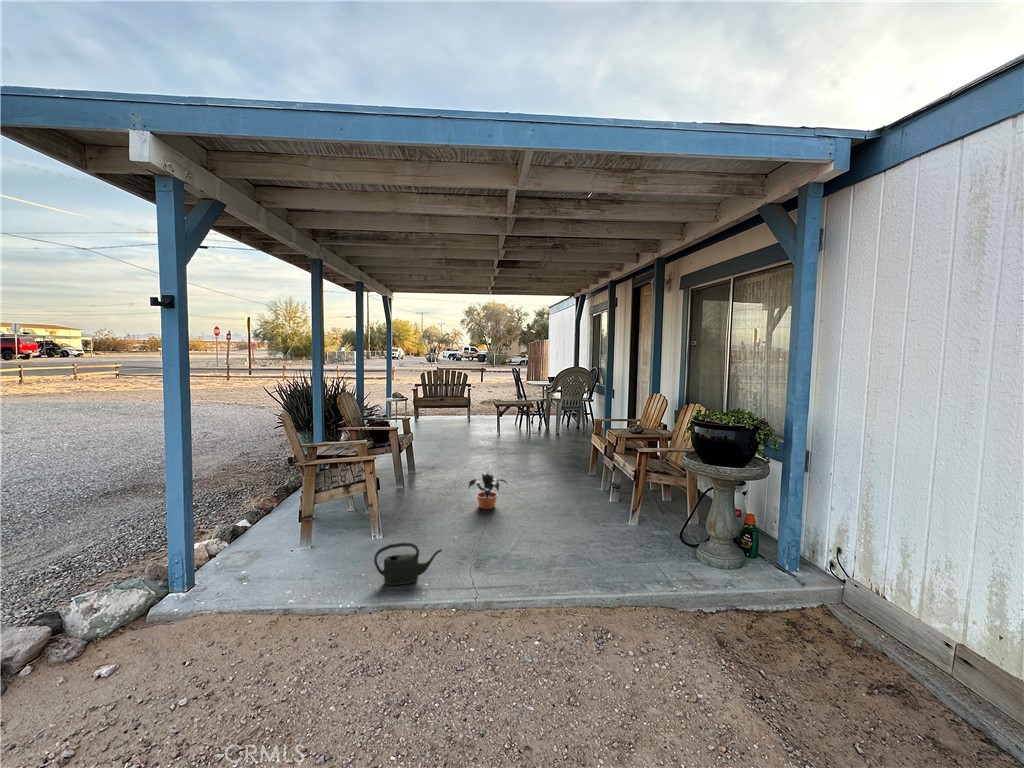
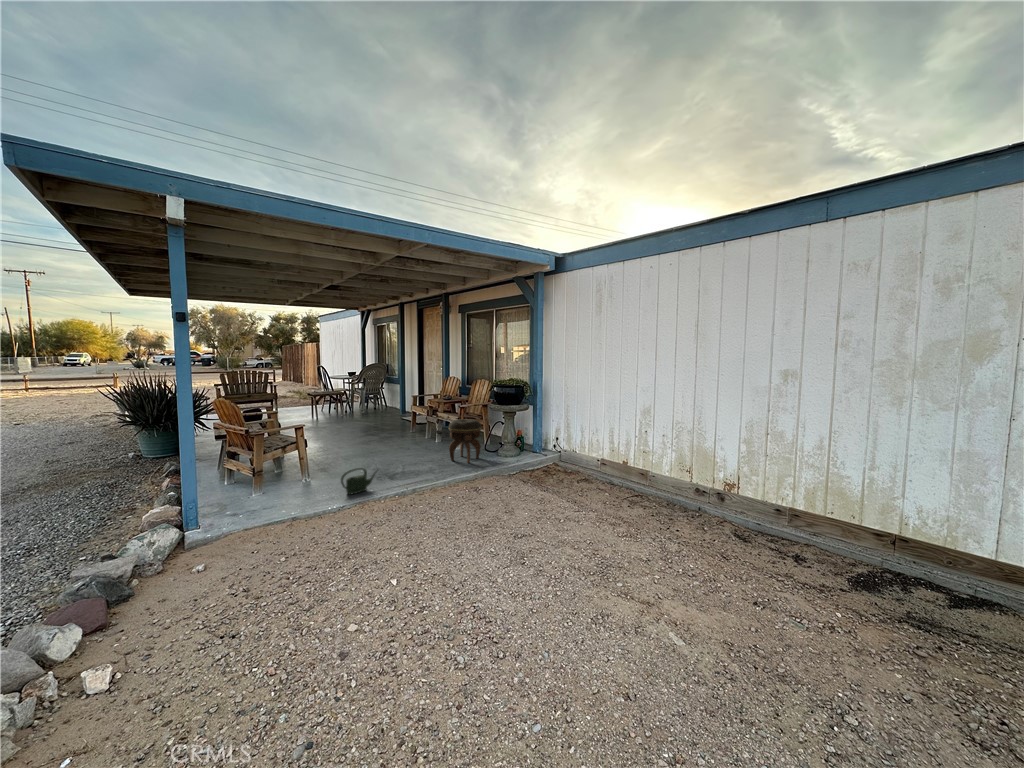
potted plant: present [468,473,507,509] -> none [349,435,379,458]
footstool: none [596,474,660,563] -> present [449,419,481,463]

